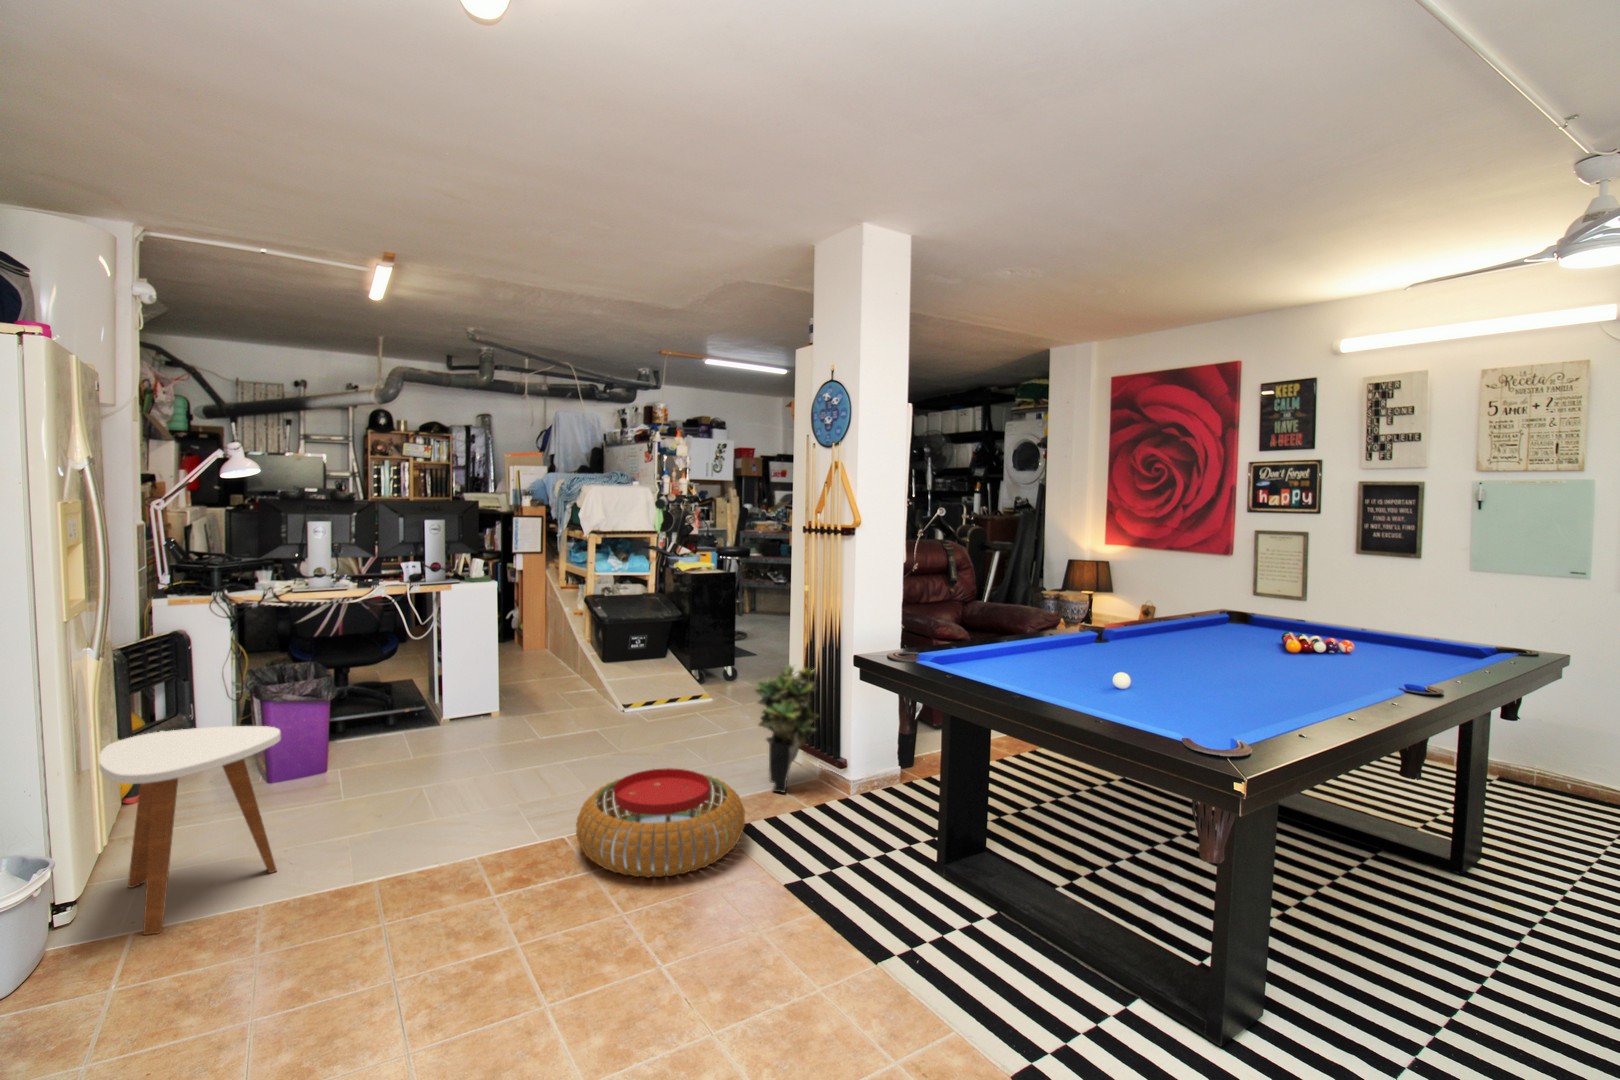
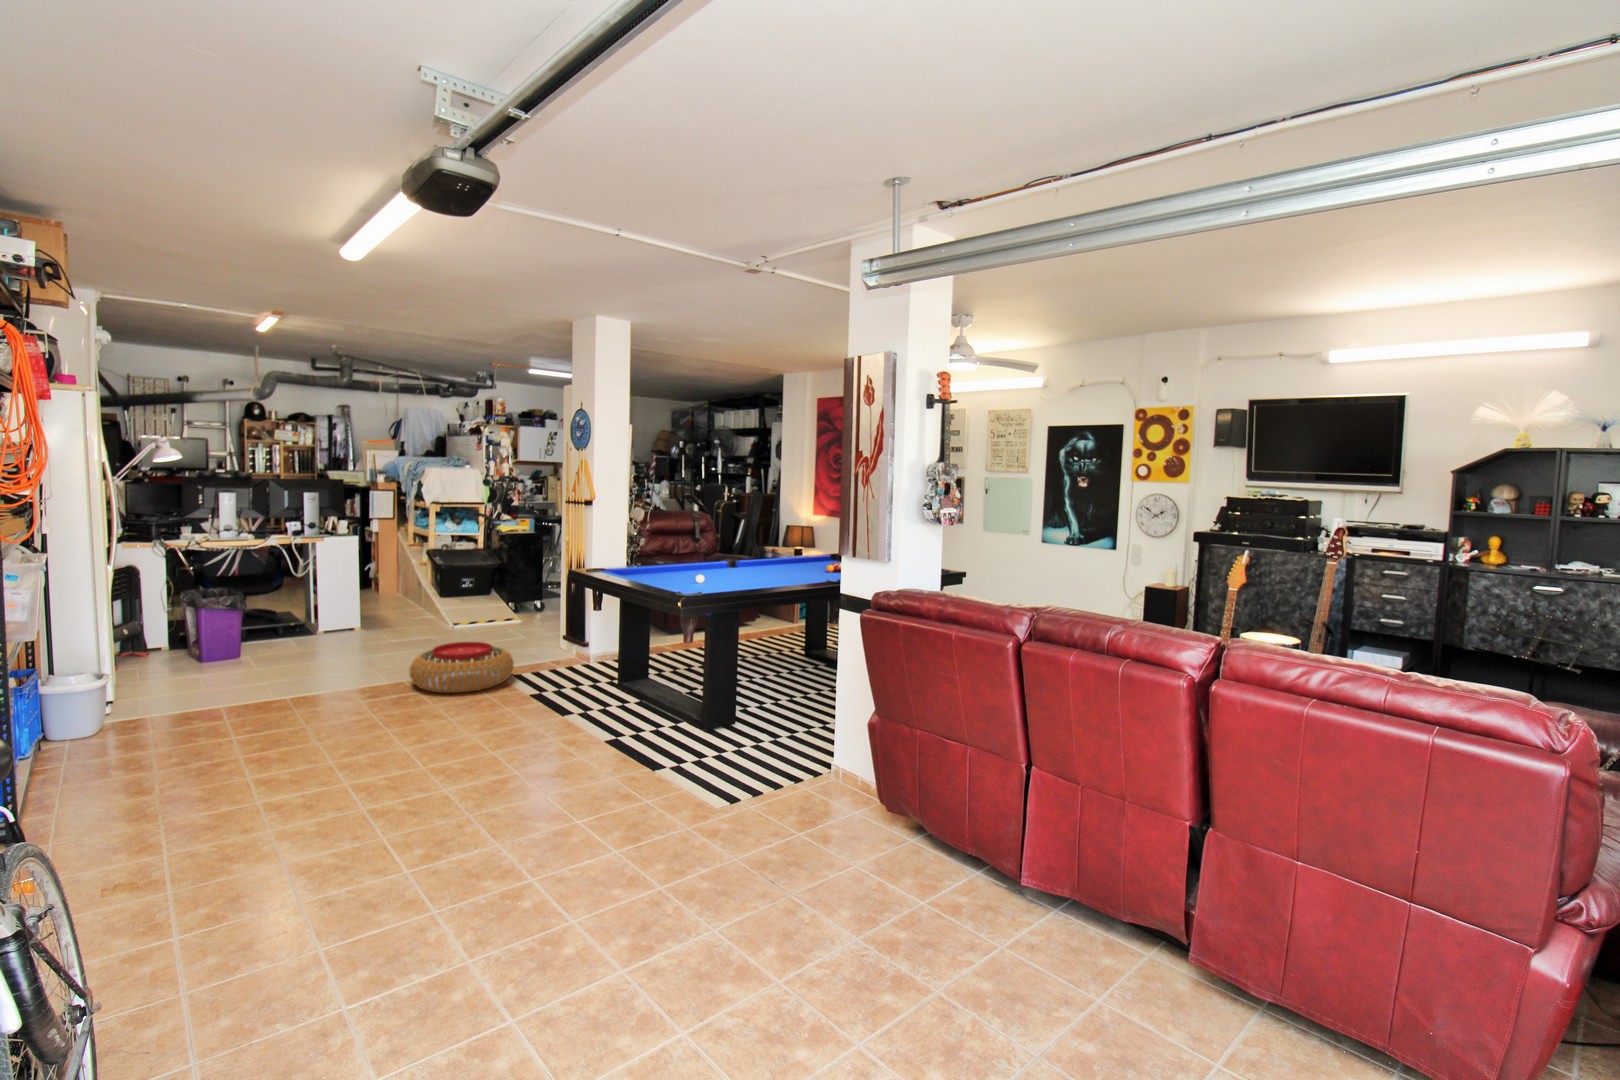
potted plant: present [756,665,818,793] -> none [530,586,573,661]
side table: present [99,726,281,935] -> none [120,613,226,717]

